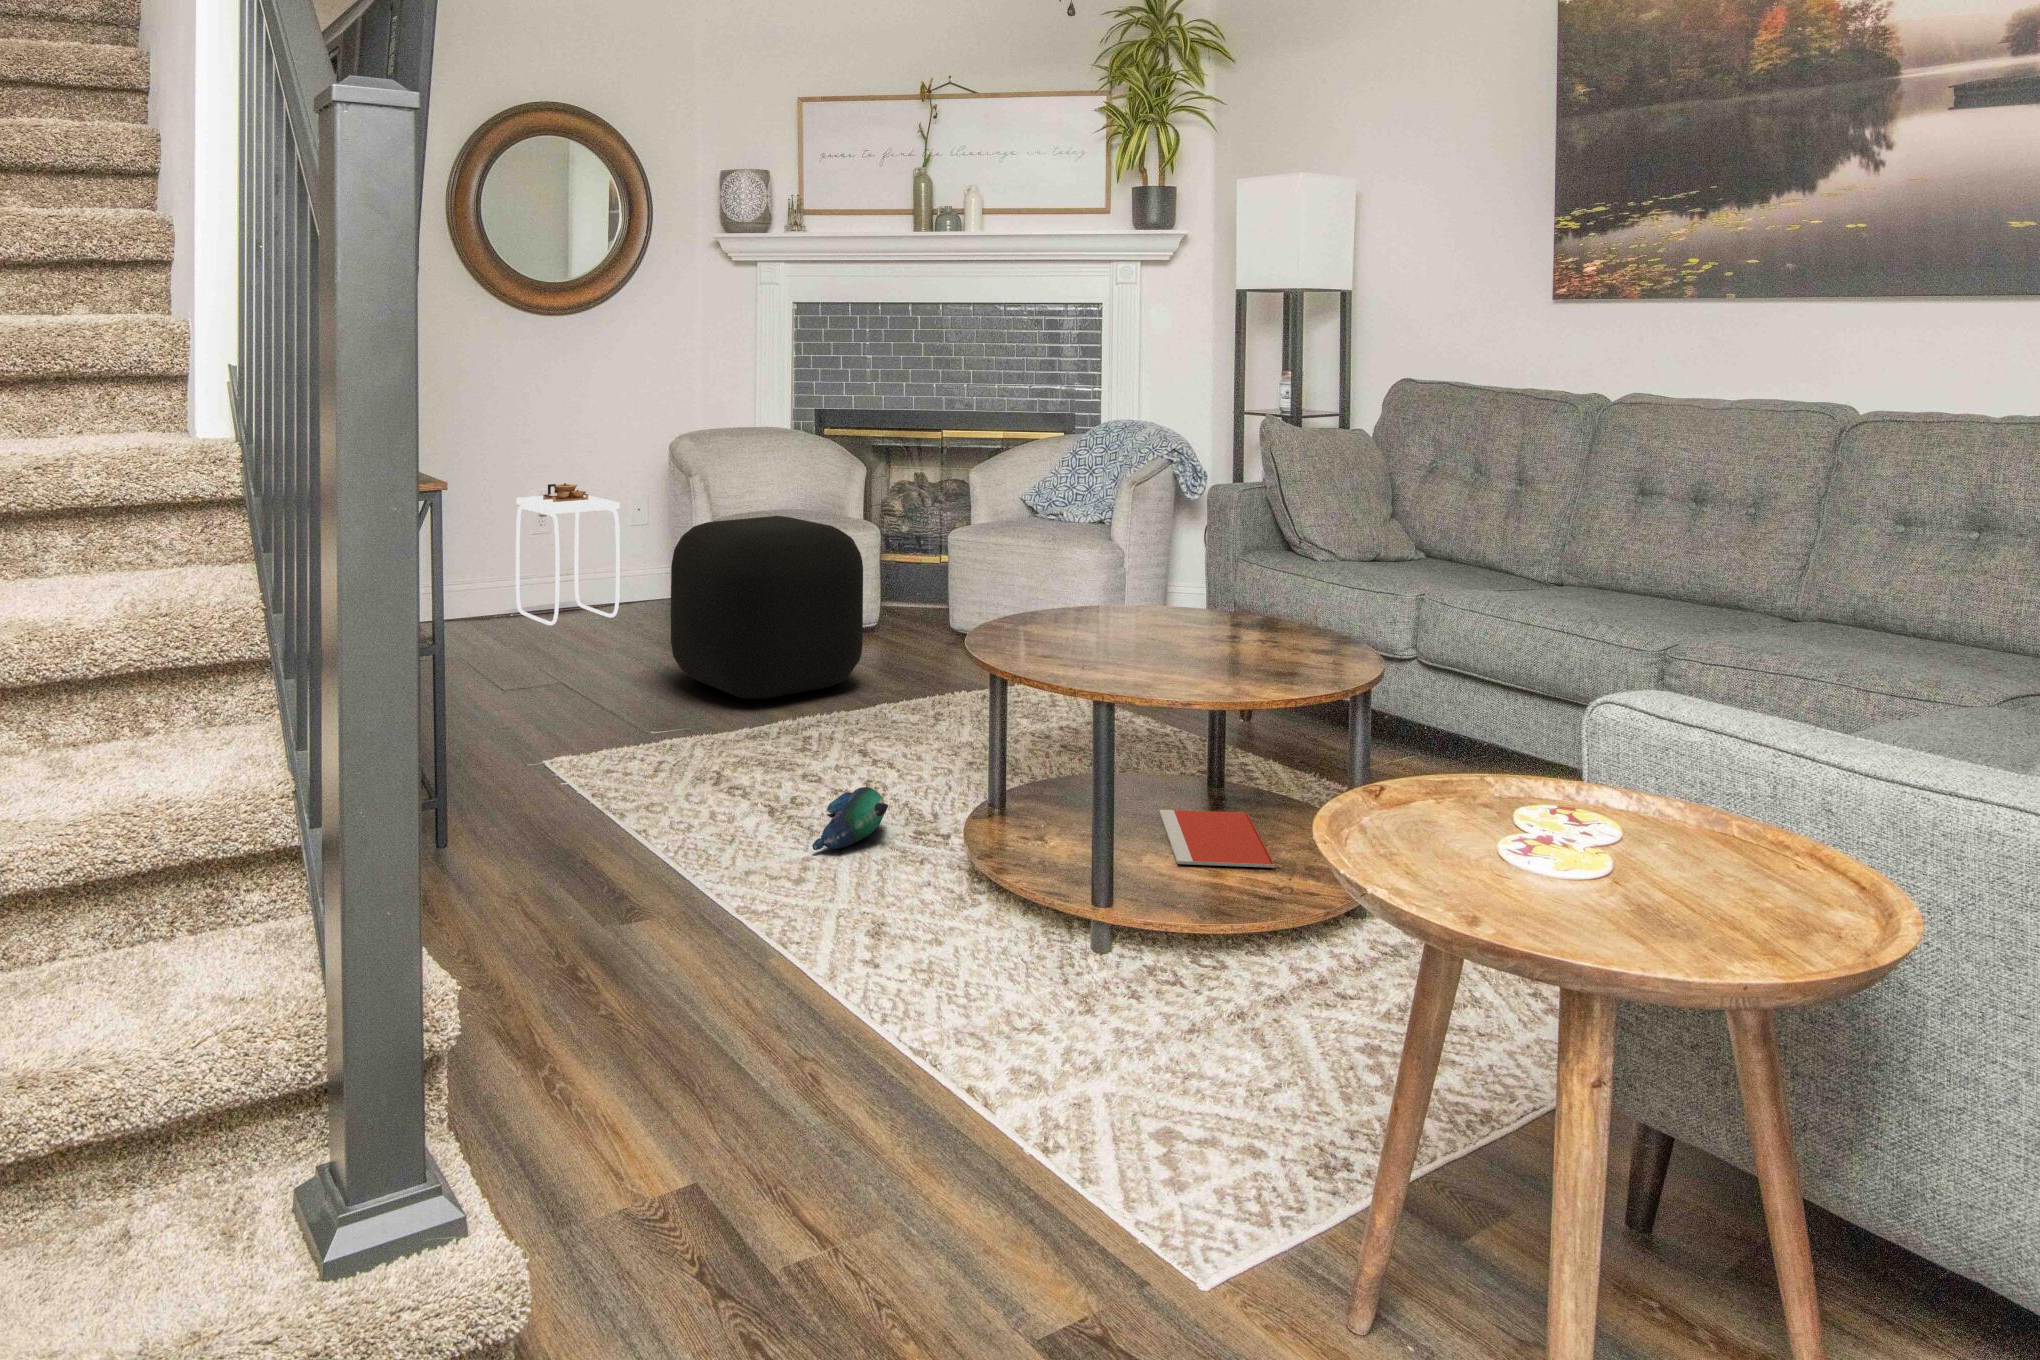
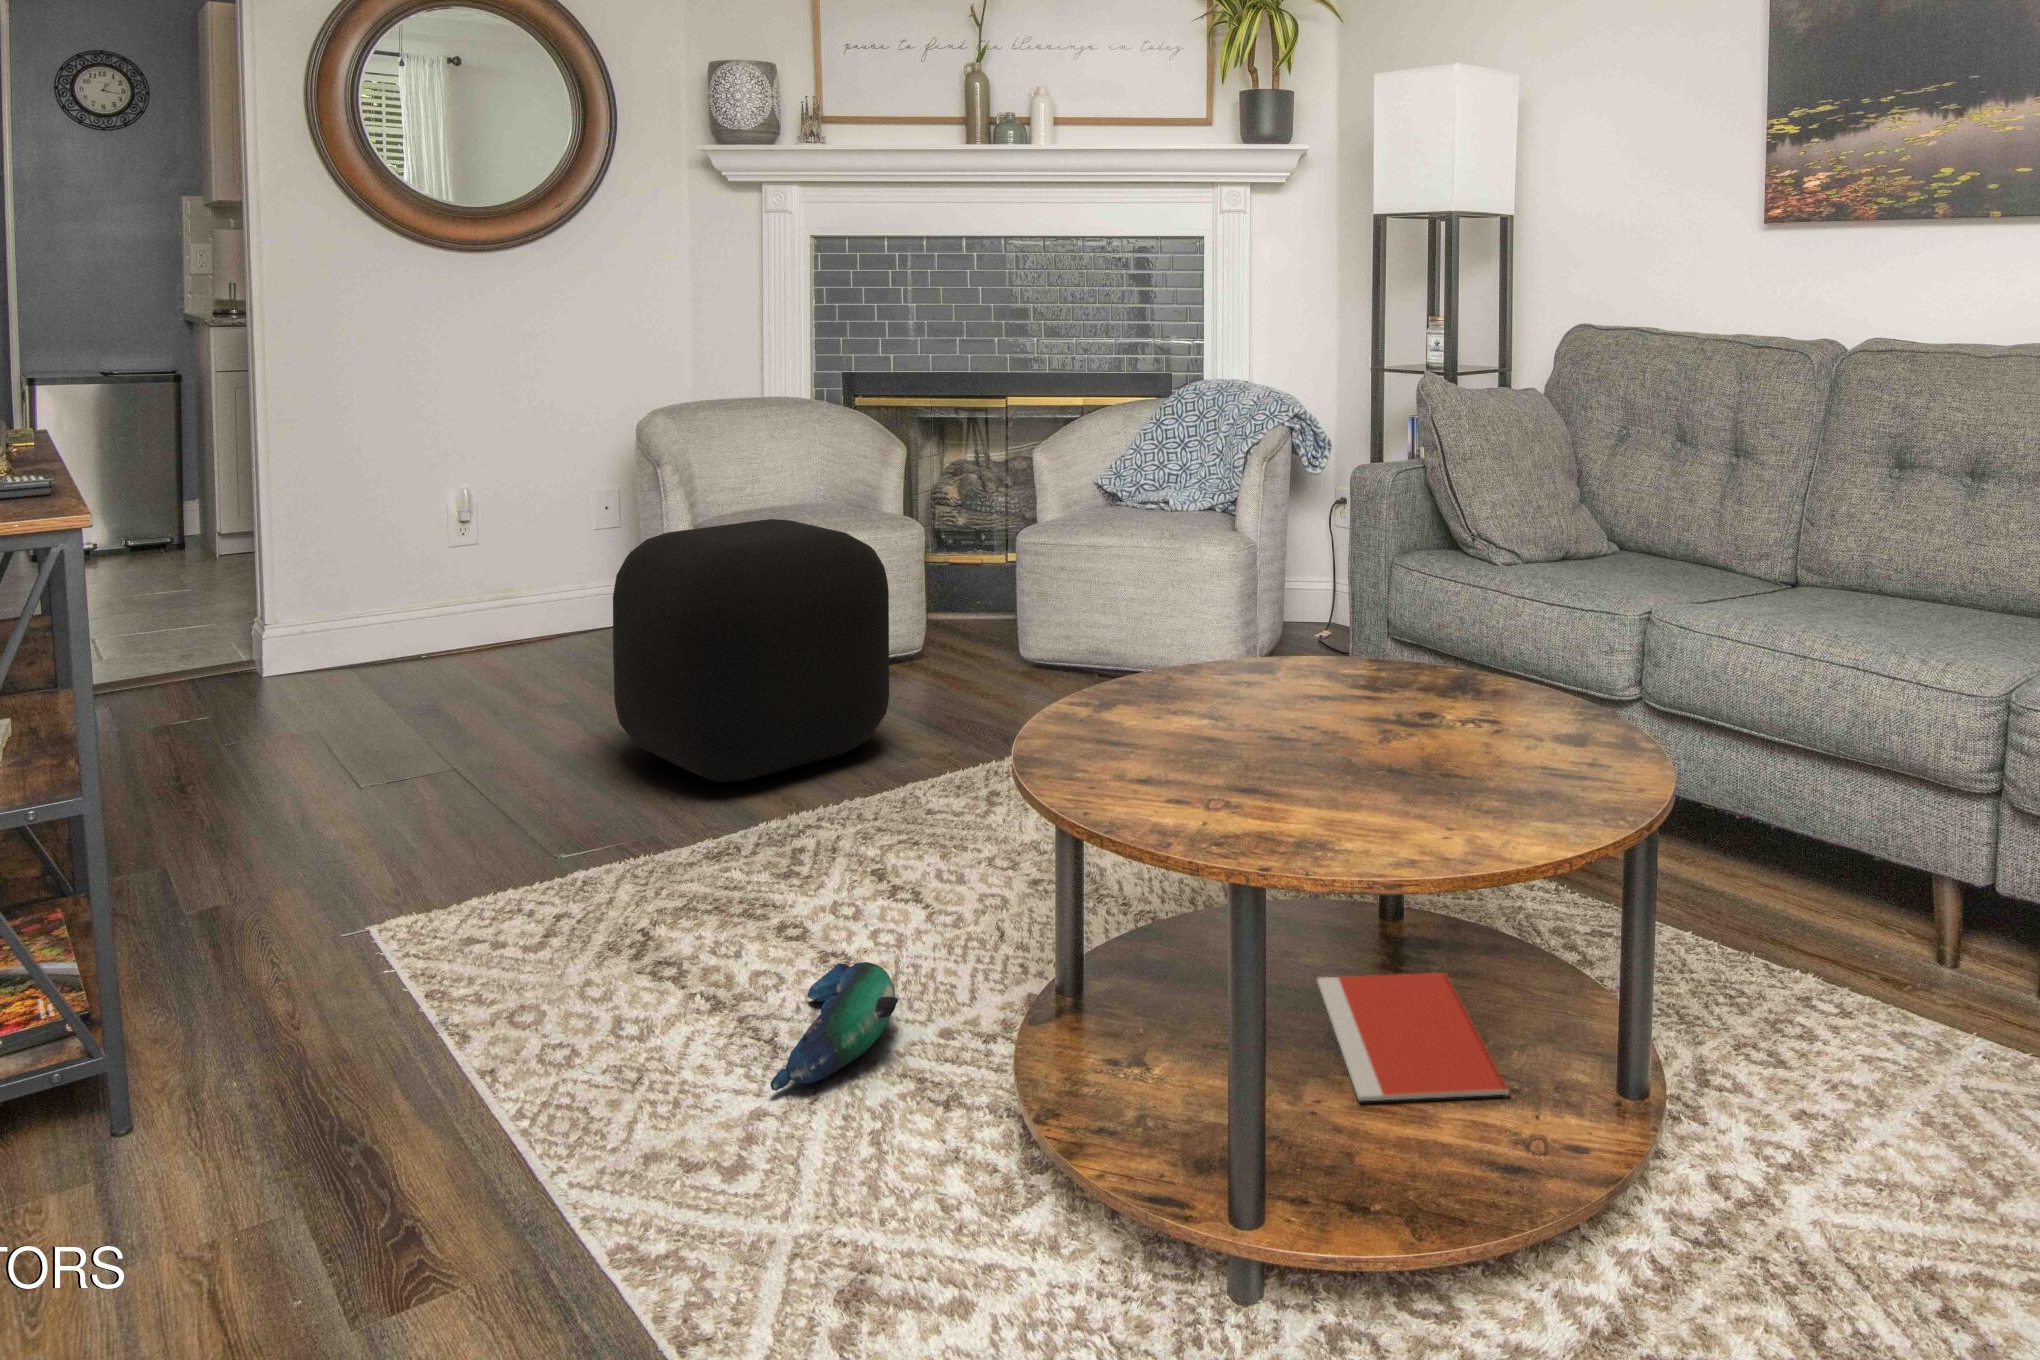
side table: present [516,483,620,625] -> none [425,476,571,668]

